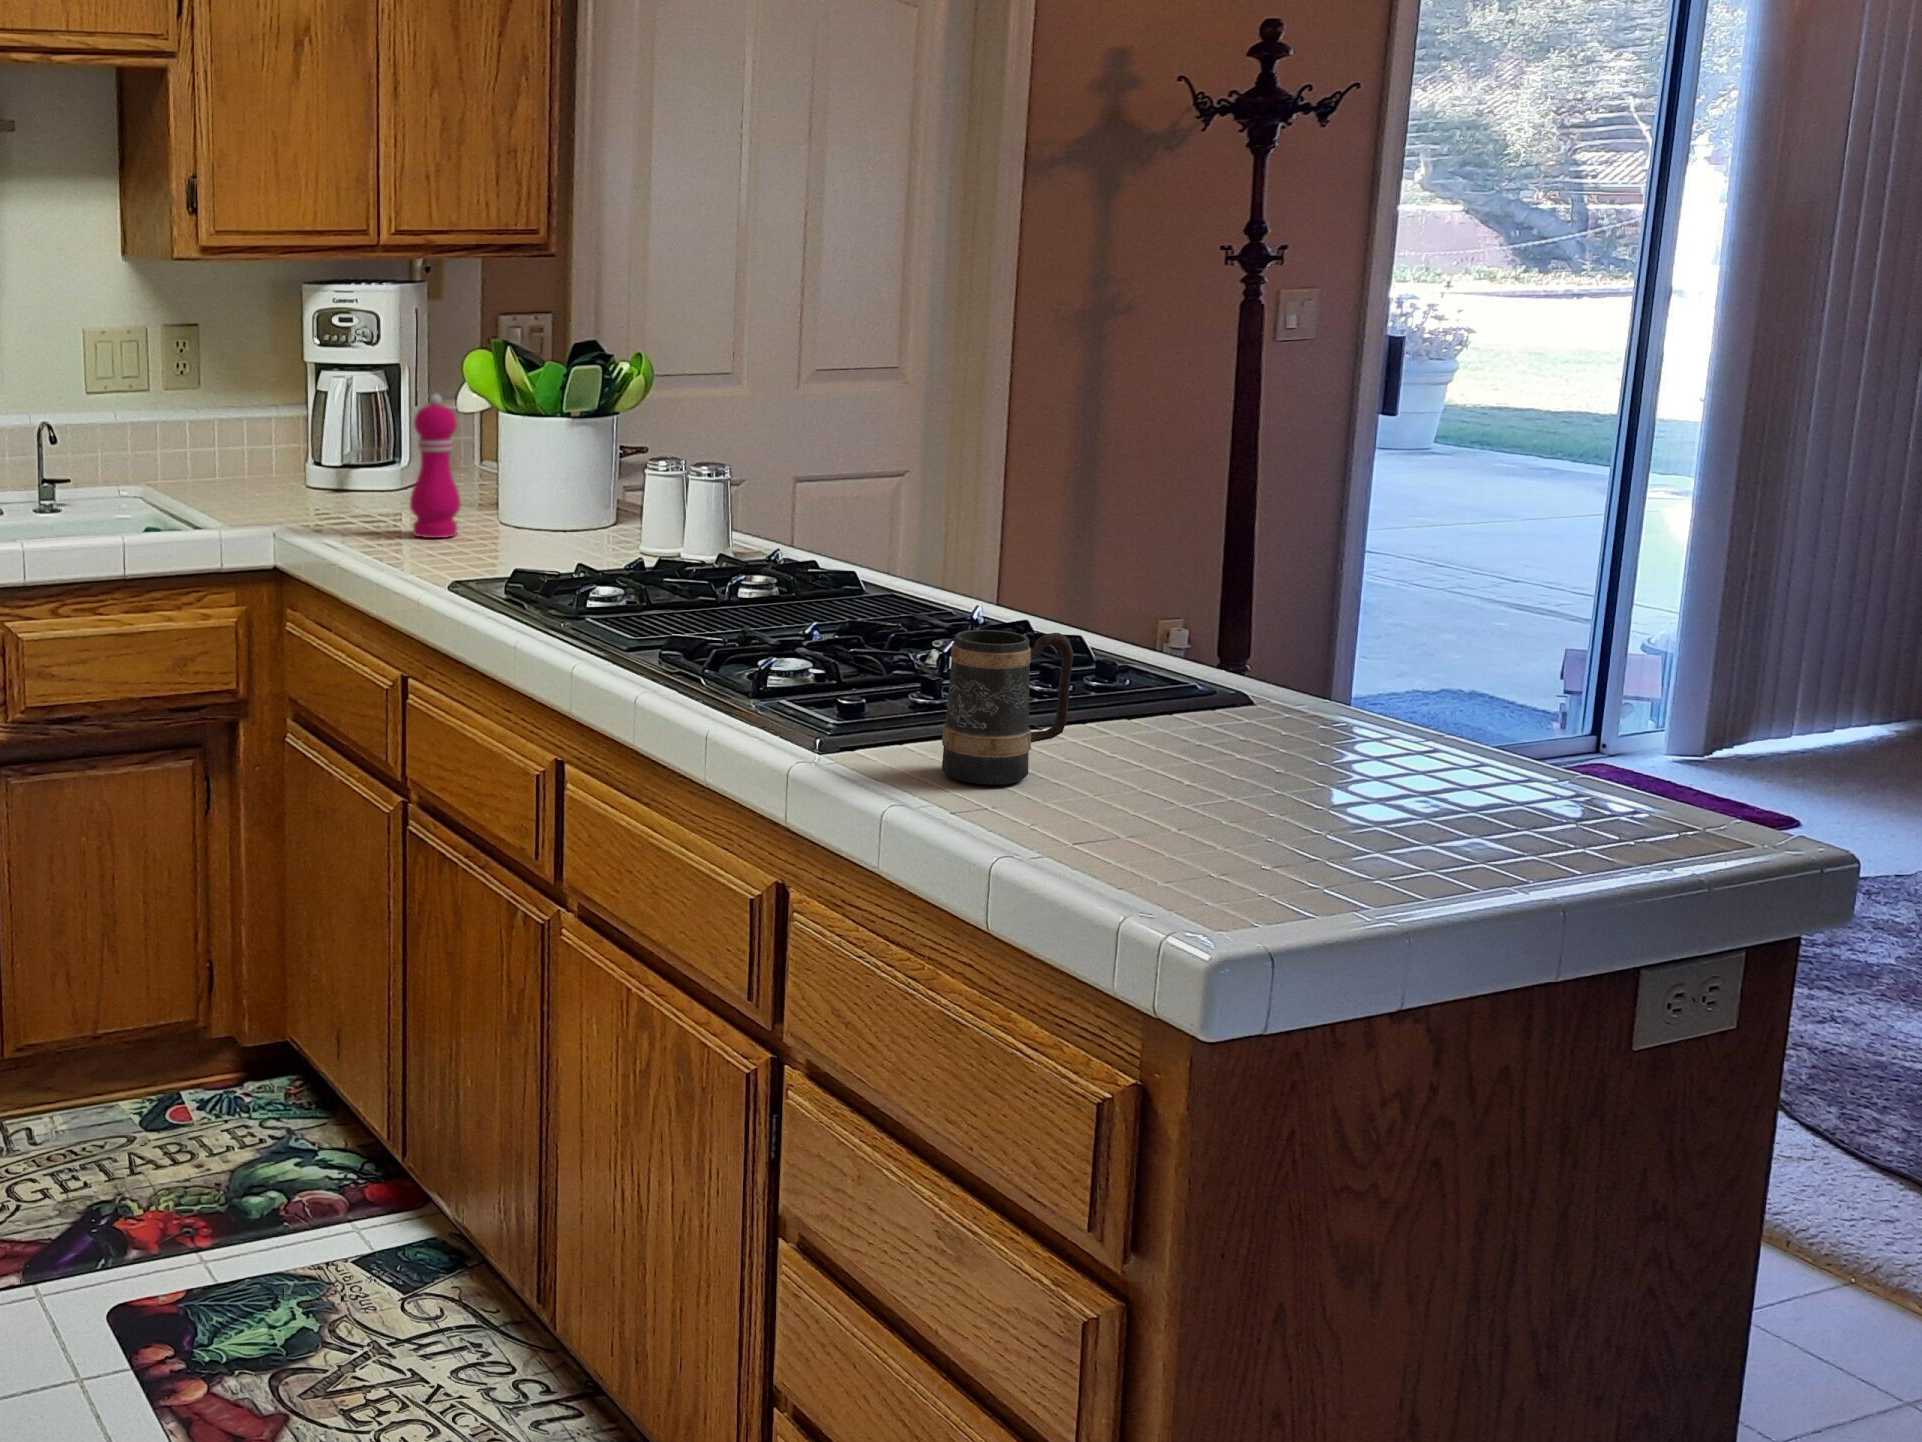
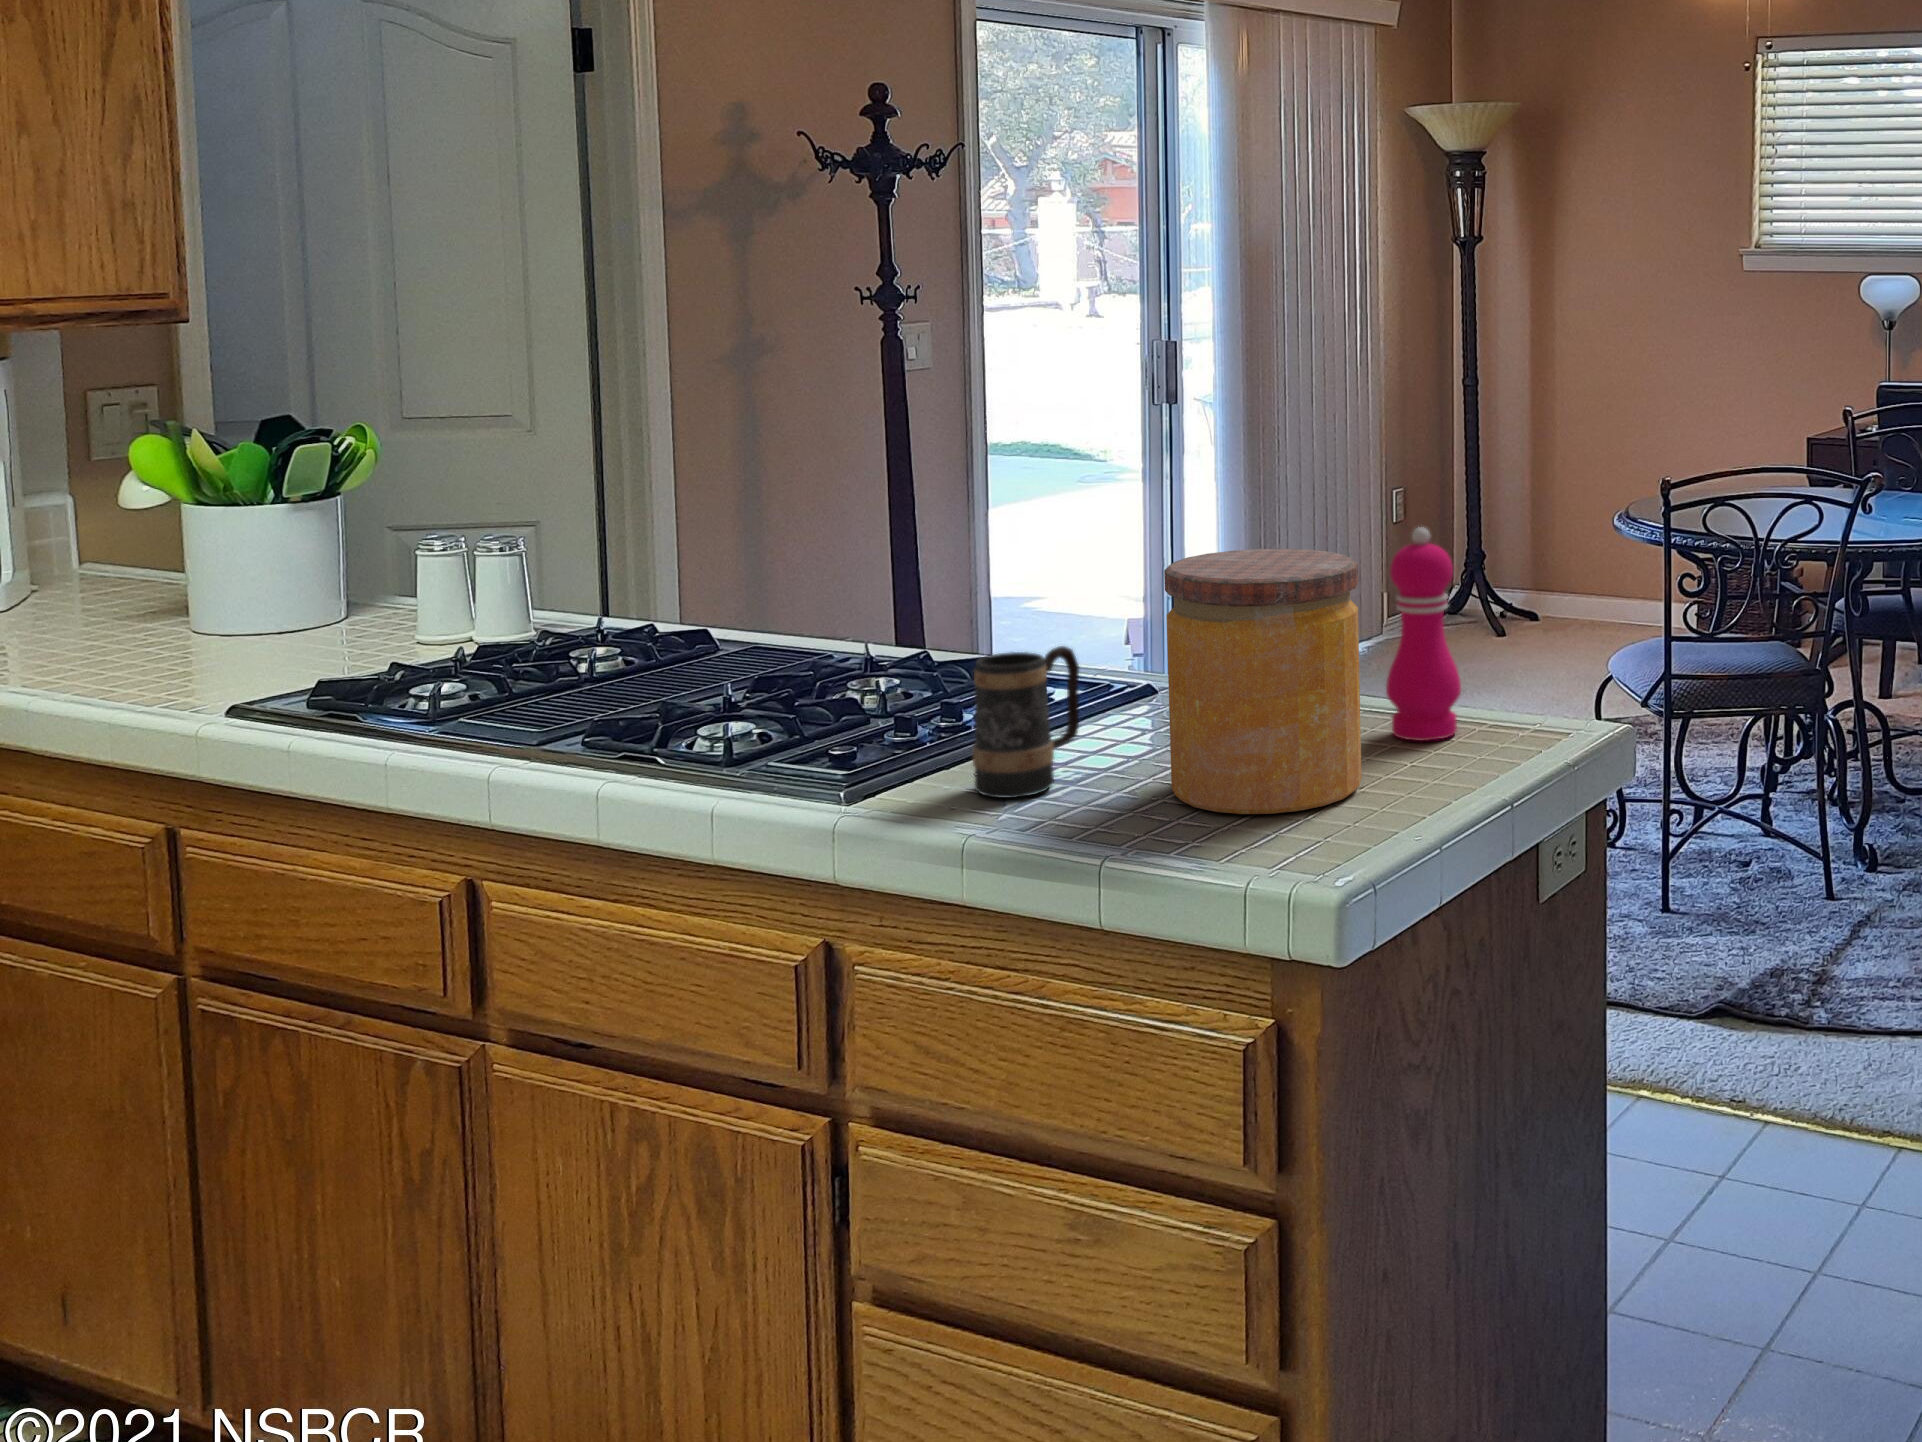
pepper mill: present [410,394,461,538] -> present [1386,527,1461,741]
jar: none [1131,552,1393,866] -> present [1164,549,1361,814]

